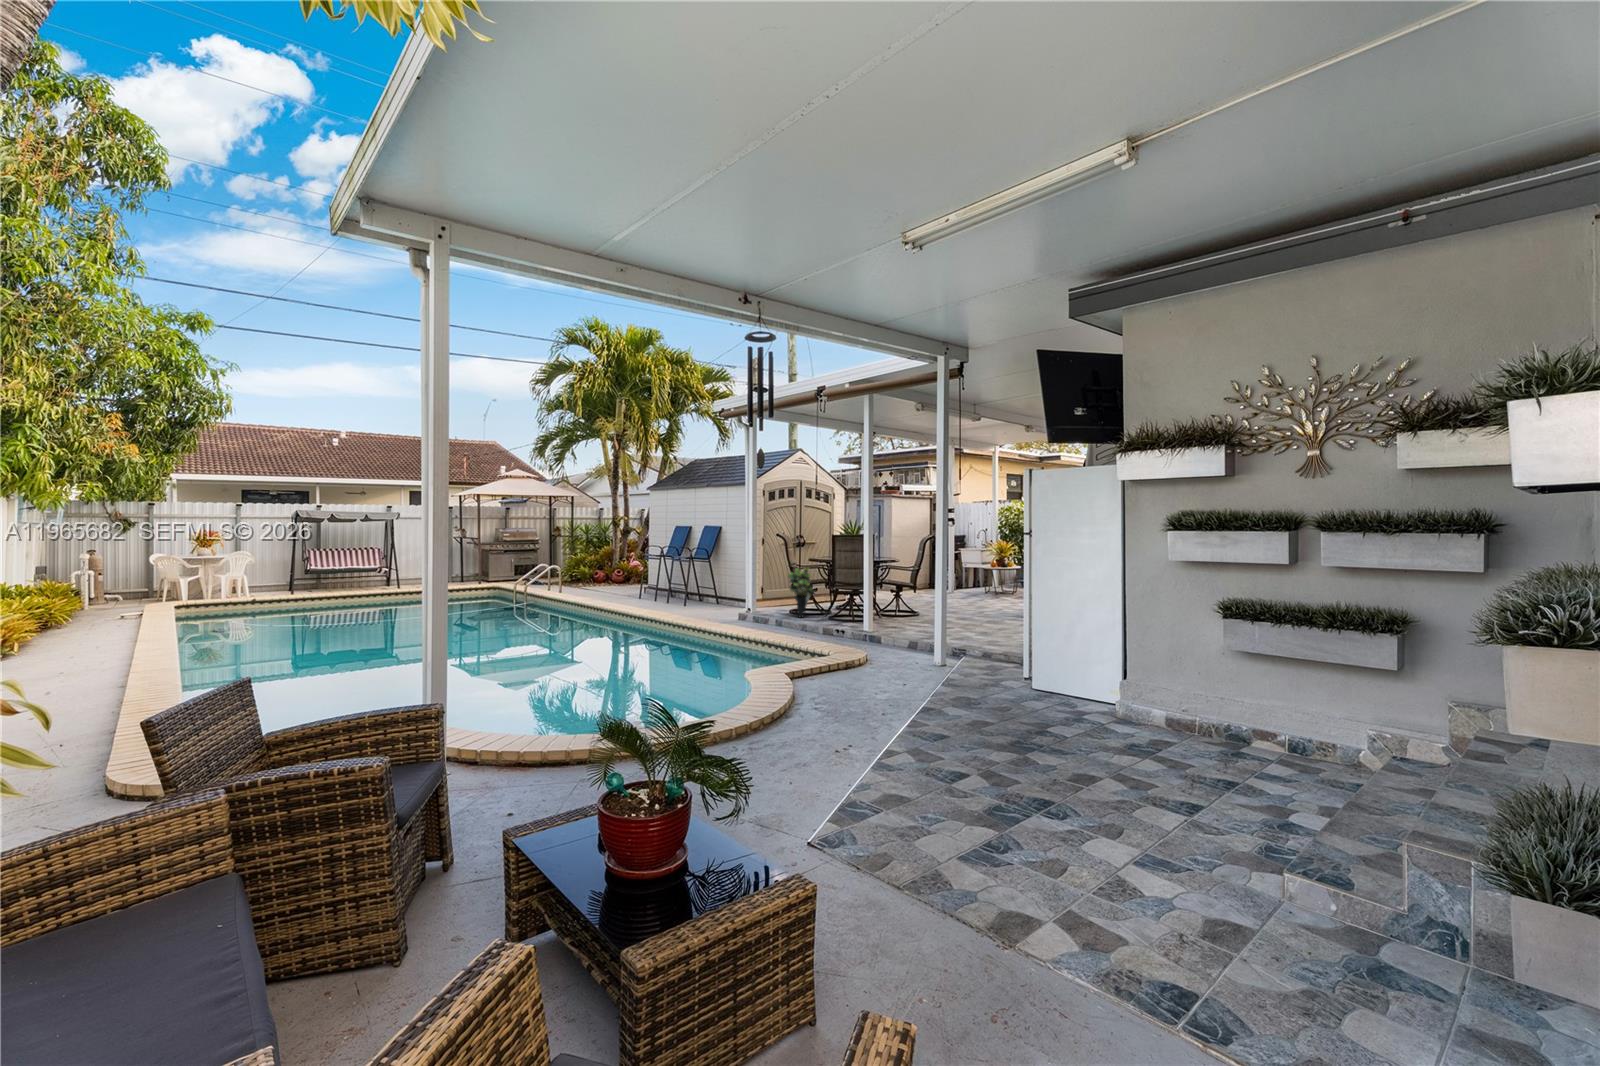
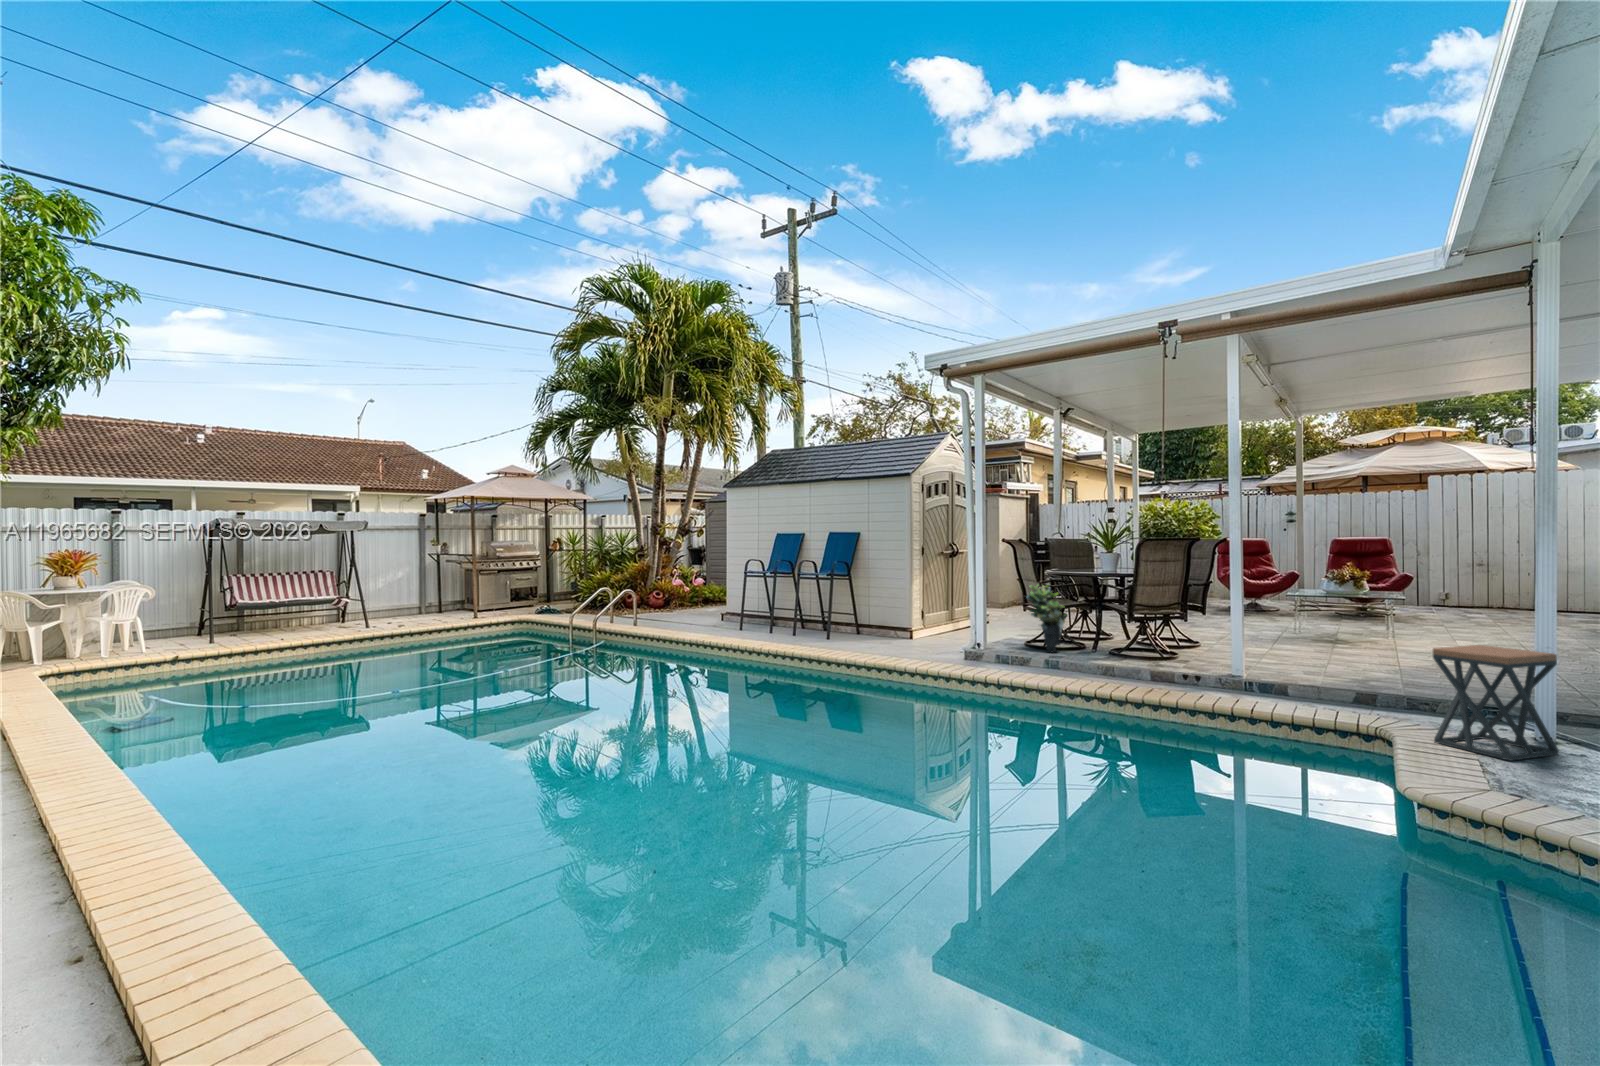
stool: none [872,608,922,676] -> present [1433,645,1559,761]

